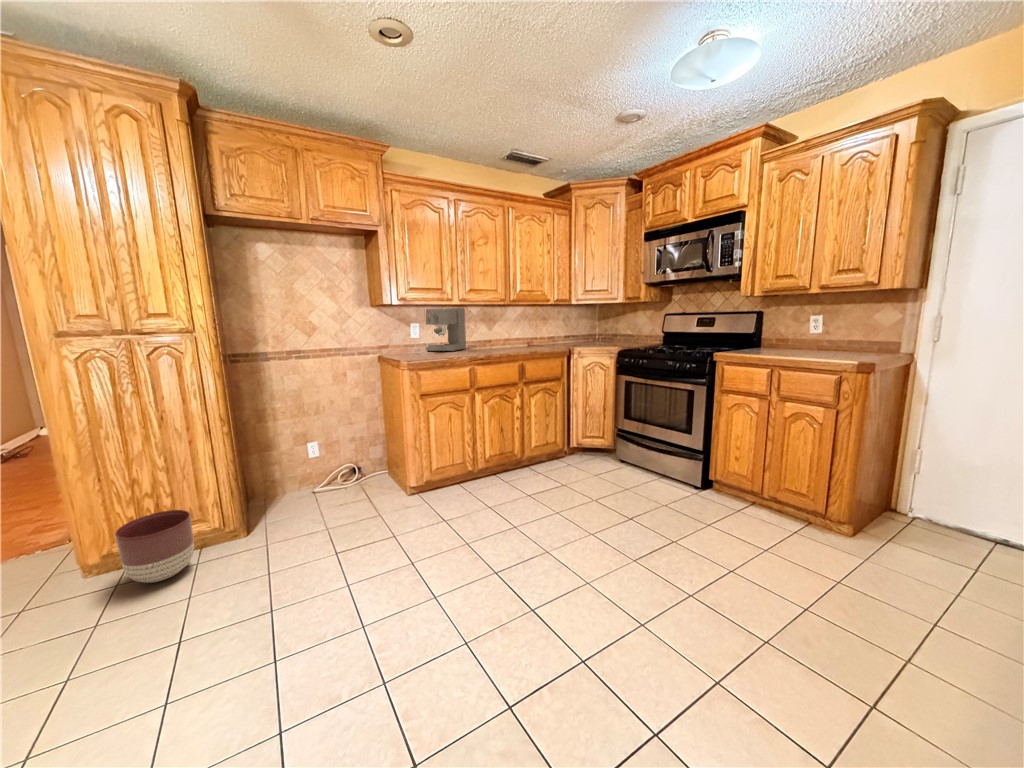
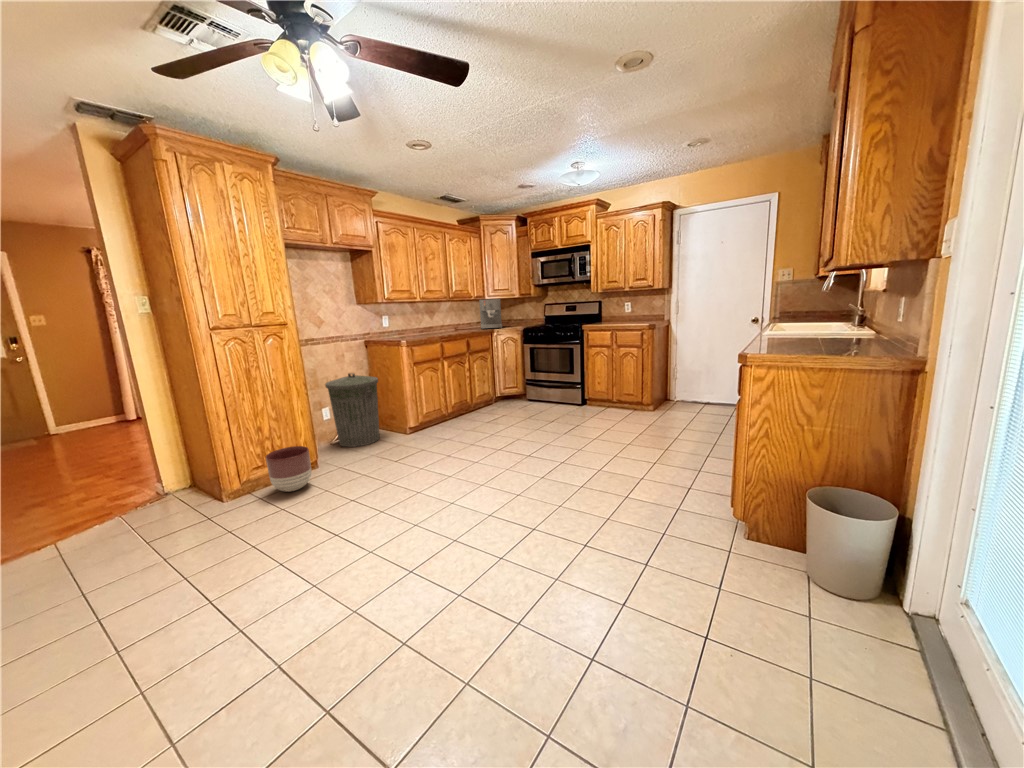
coffee maker: present [424,308,466,351] -> present [479,299,502,329]
trash can: none [298,401,372,505] -> present [325,373,379,447]

